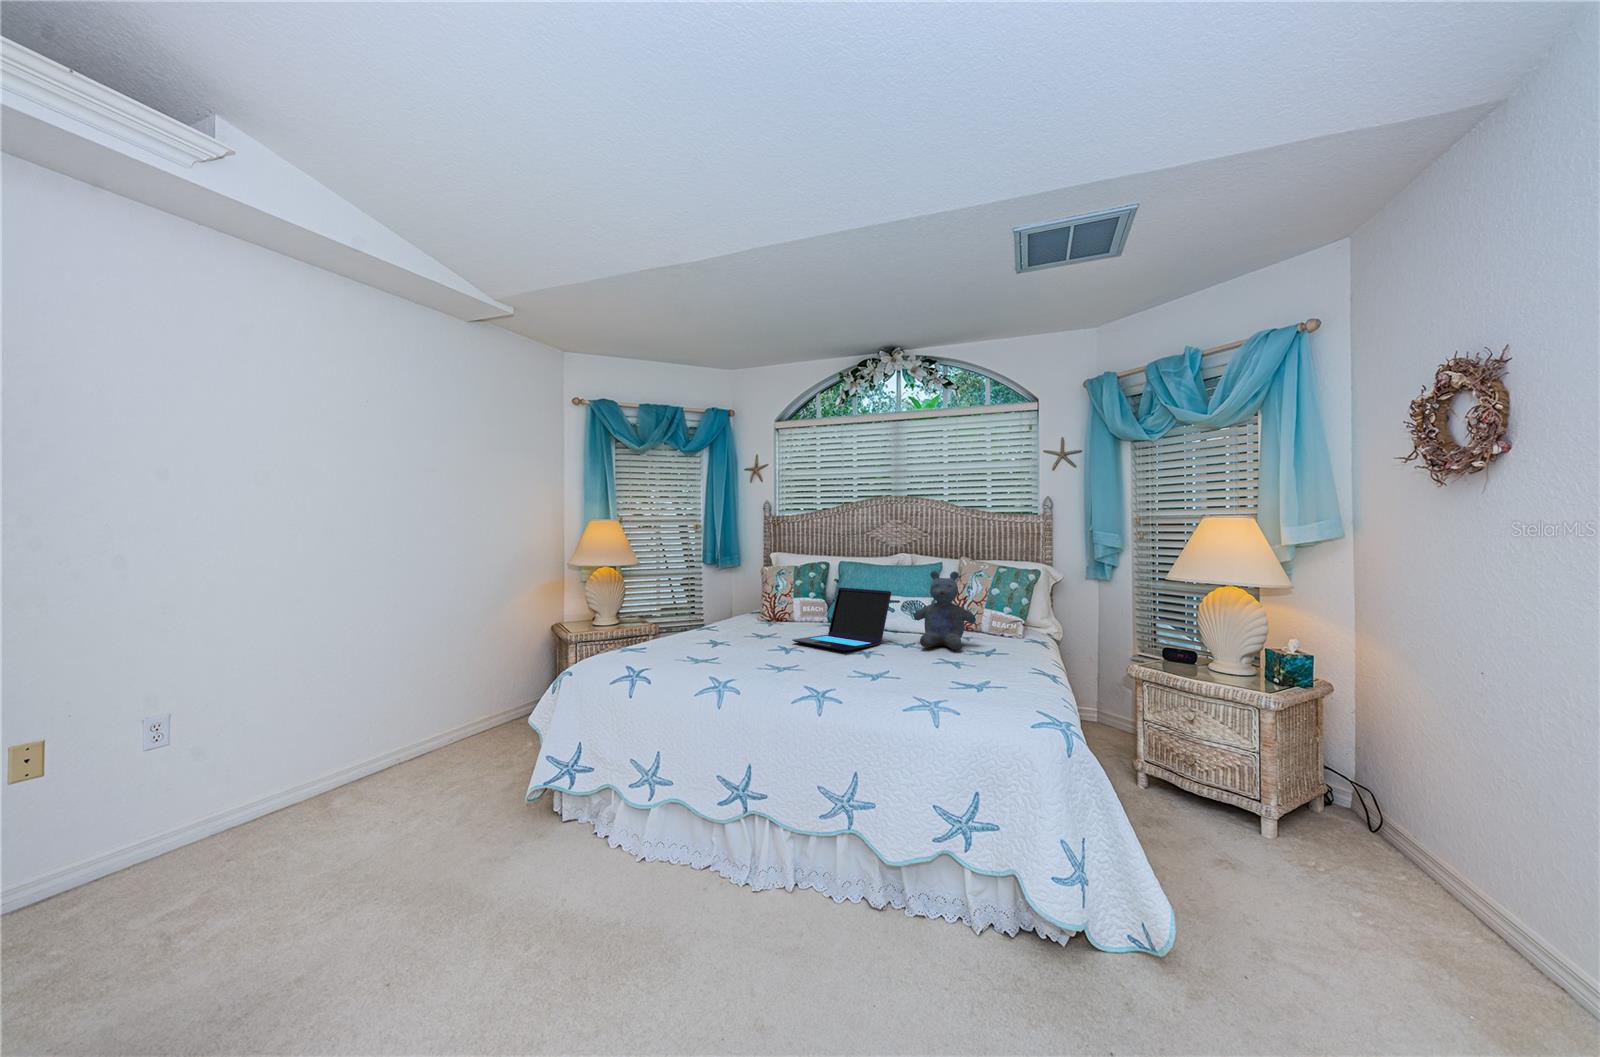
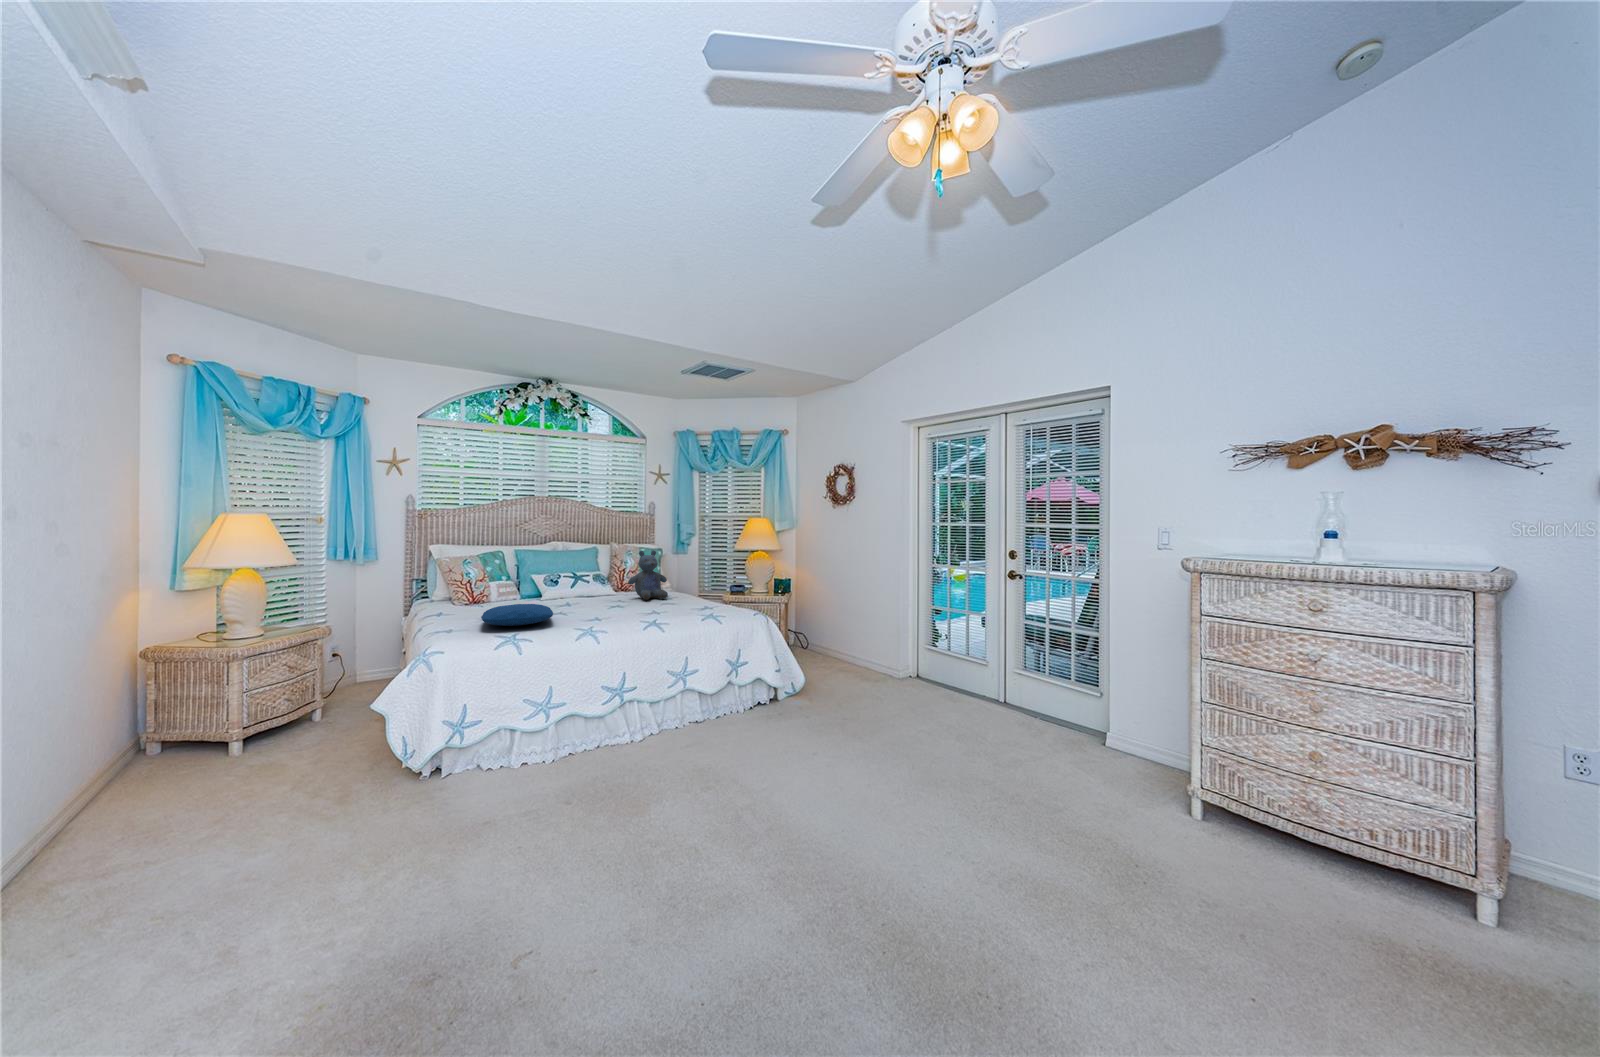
laptop: present [792,587,891,651] -> none [552,566,614,609]
pillow: none [662,630,761,659] -> present [481,604,553,626]

